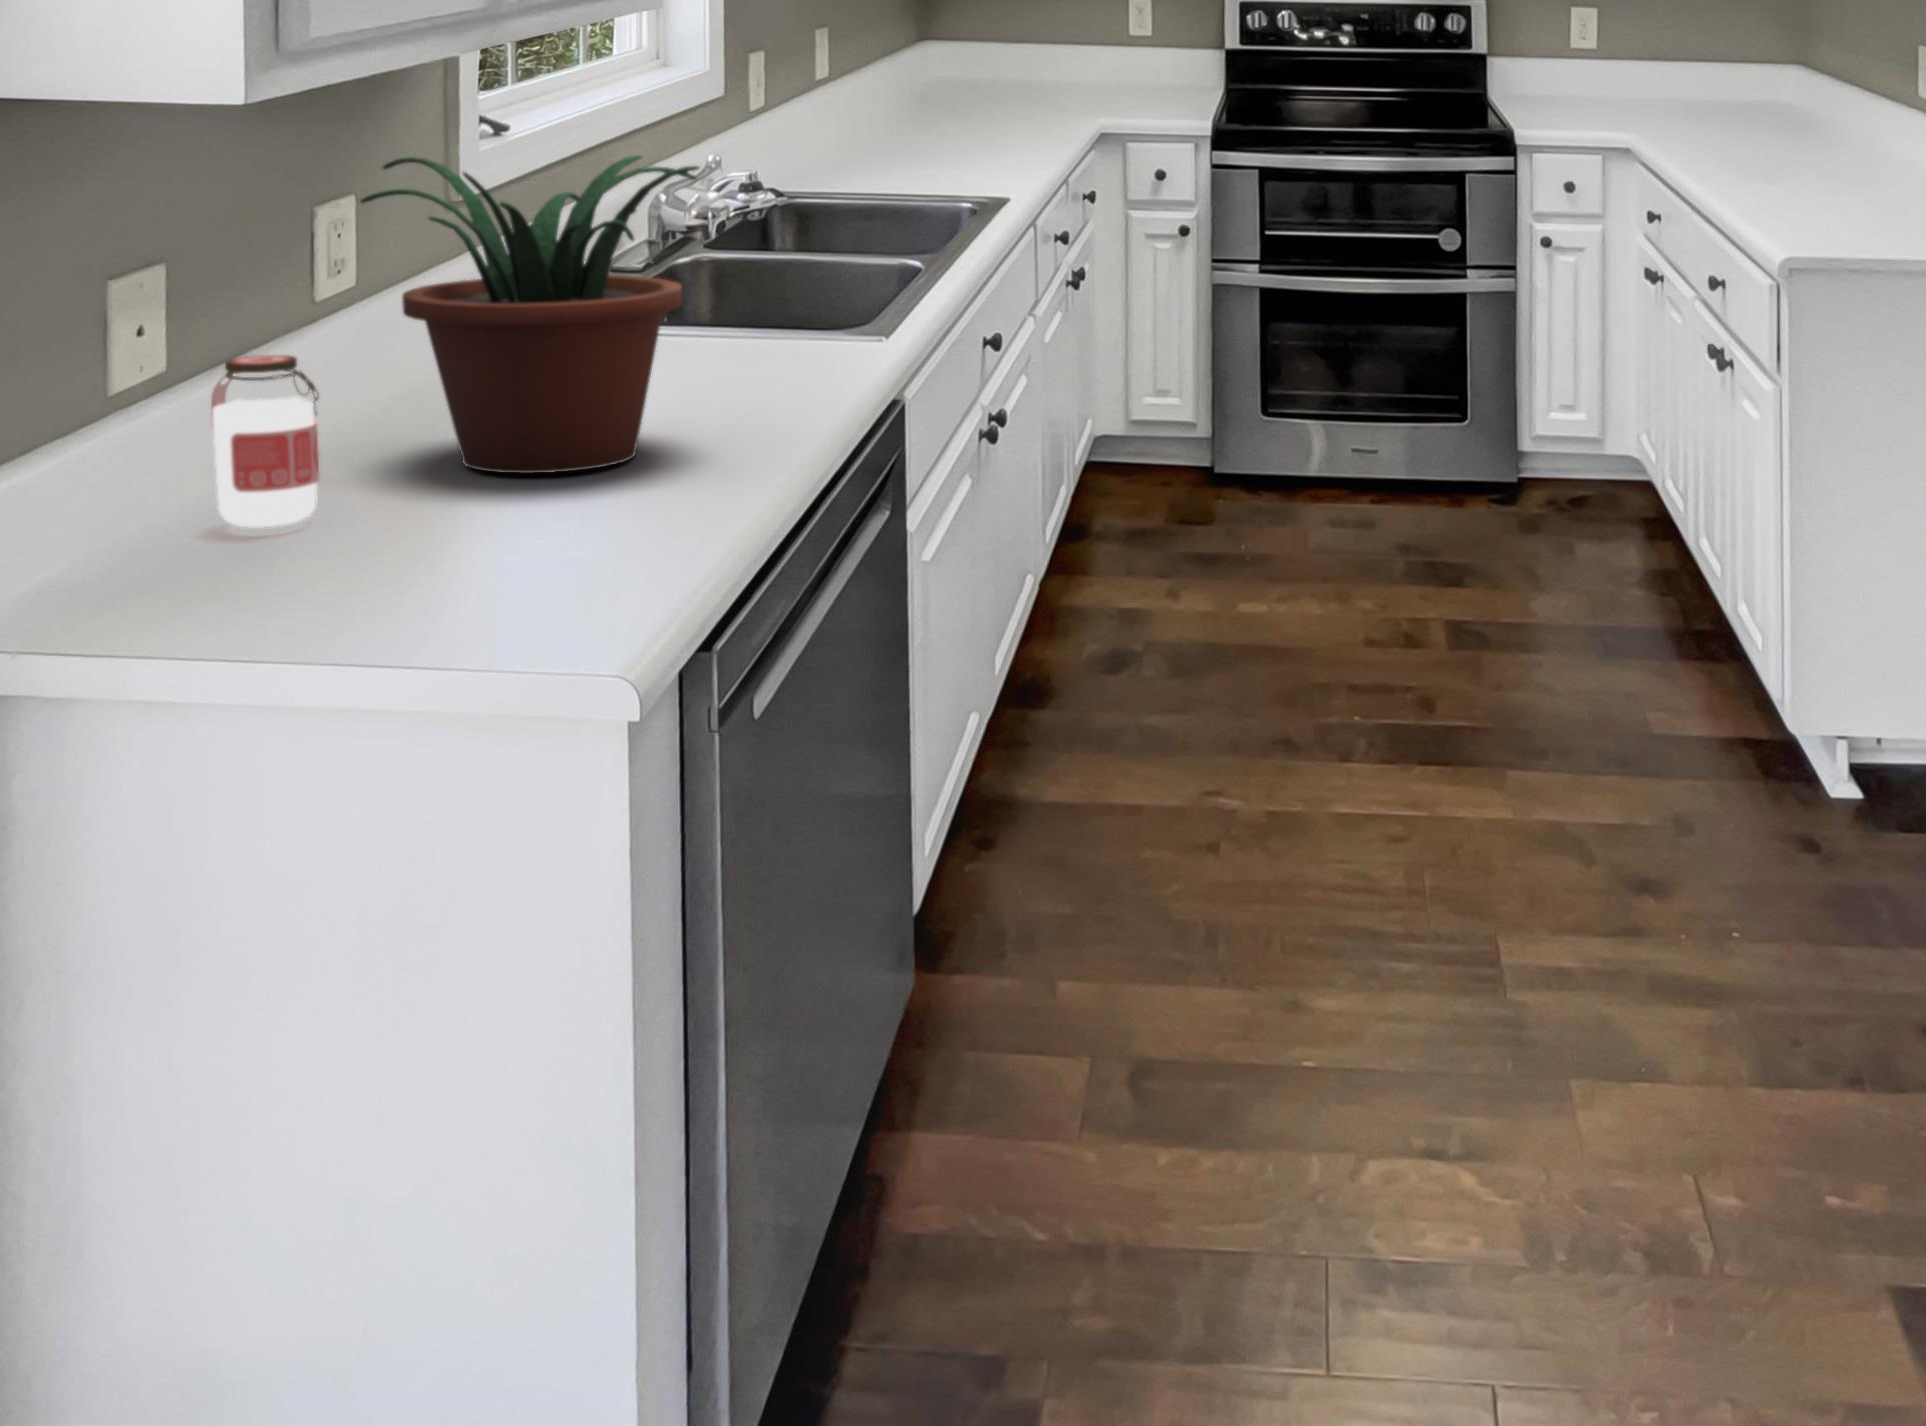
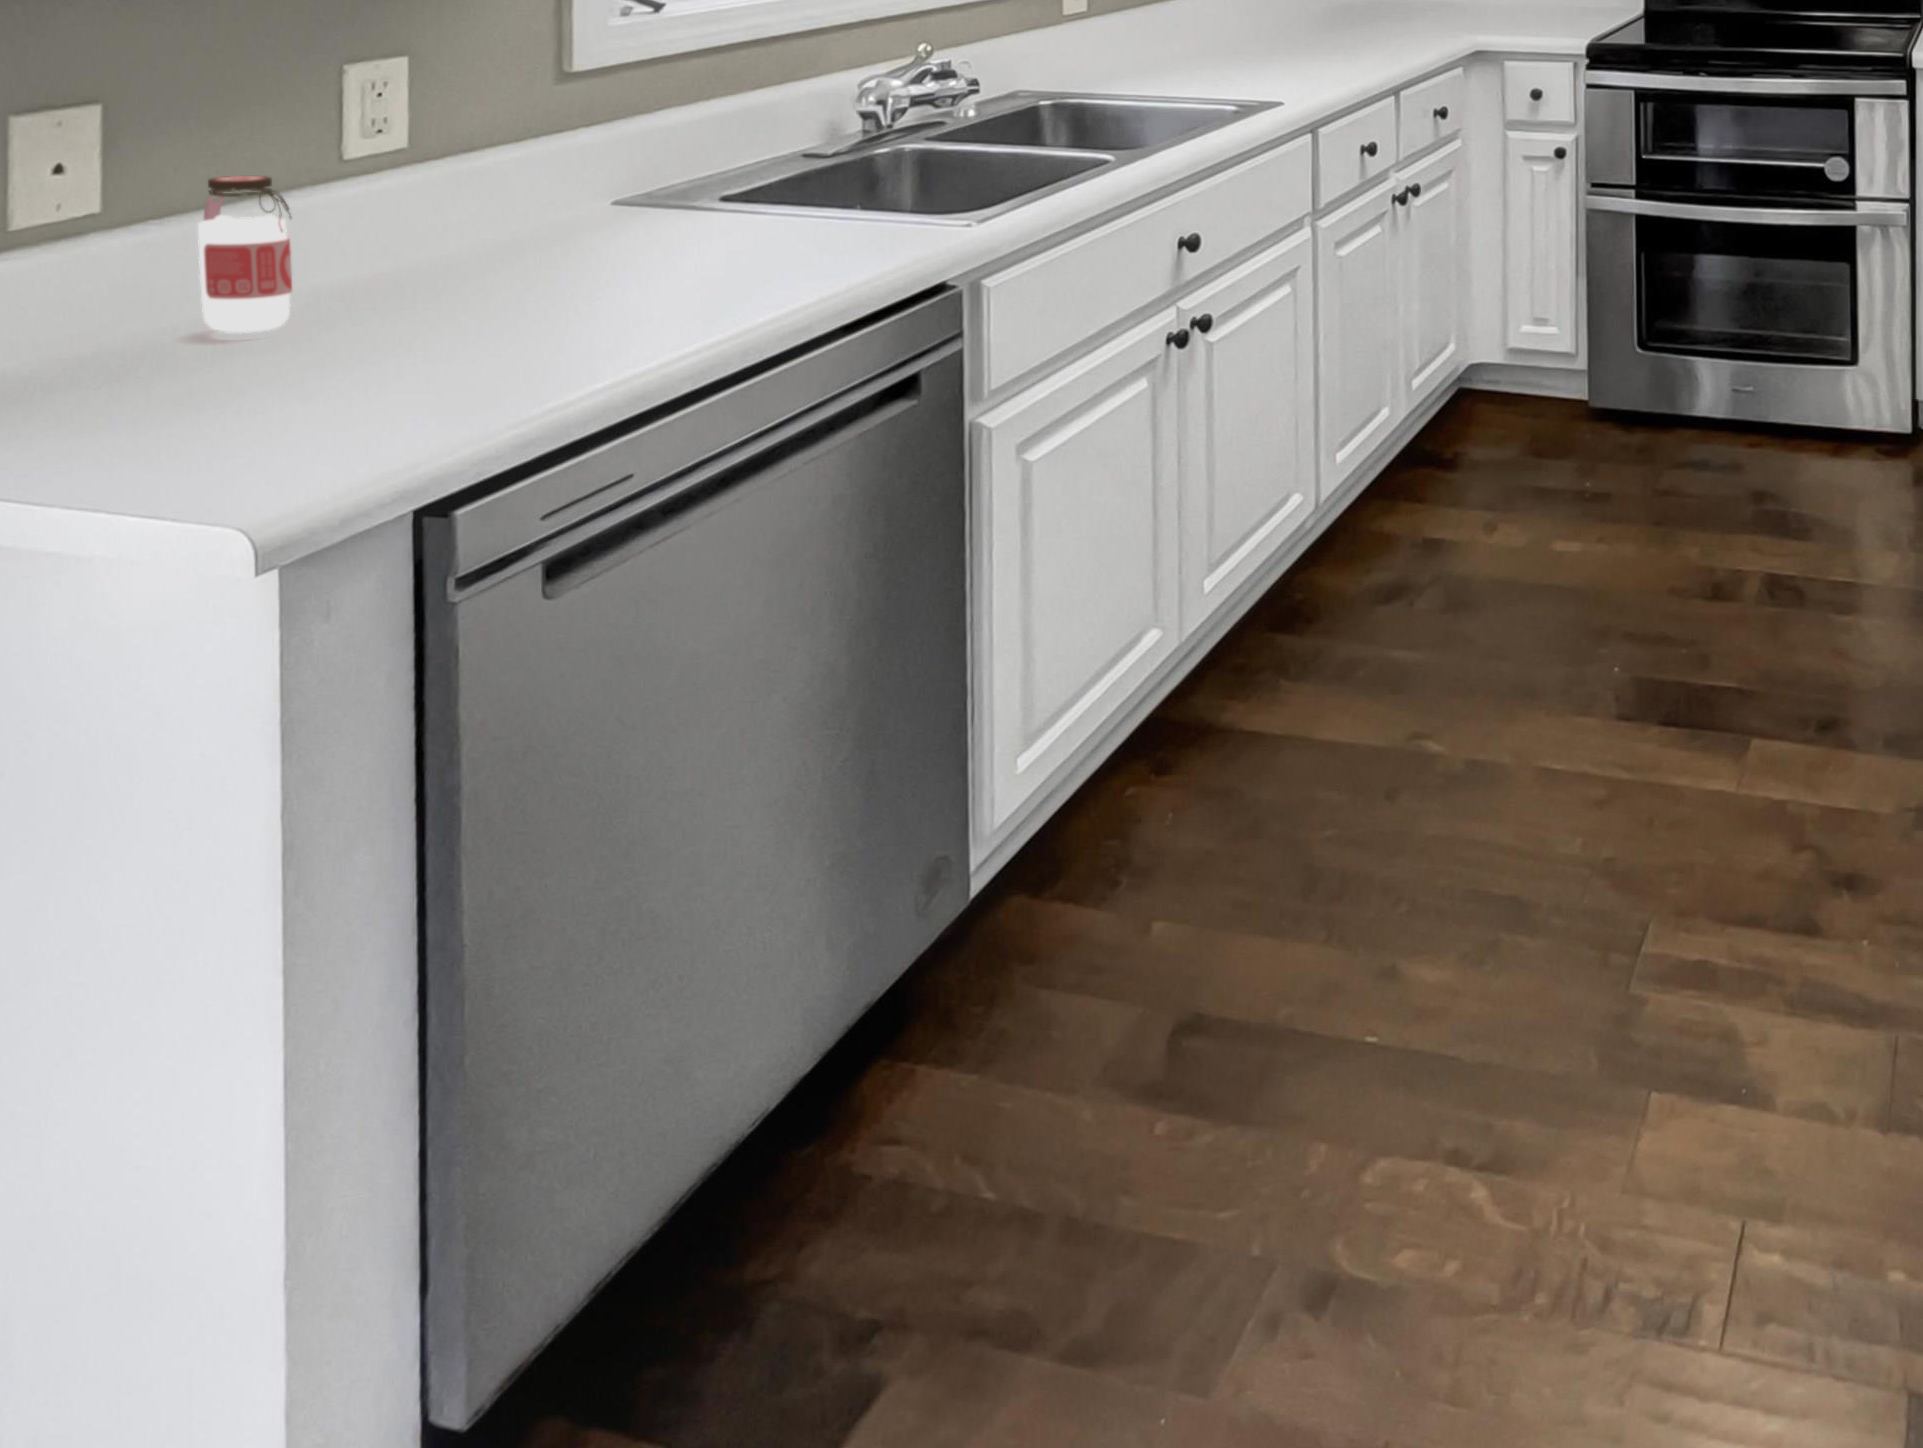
potted plant: present [361,155,699,473] -> none [380,6,696,304]

